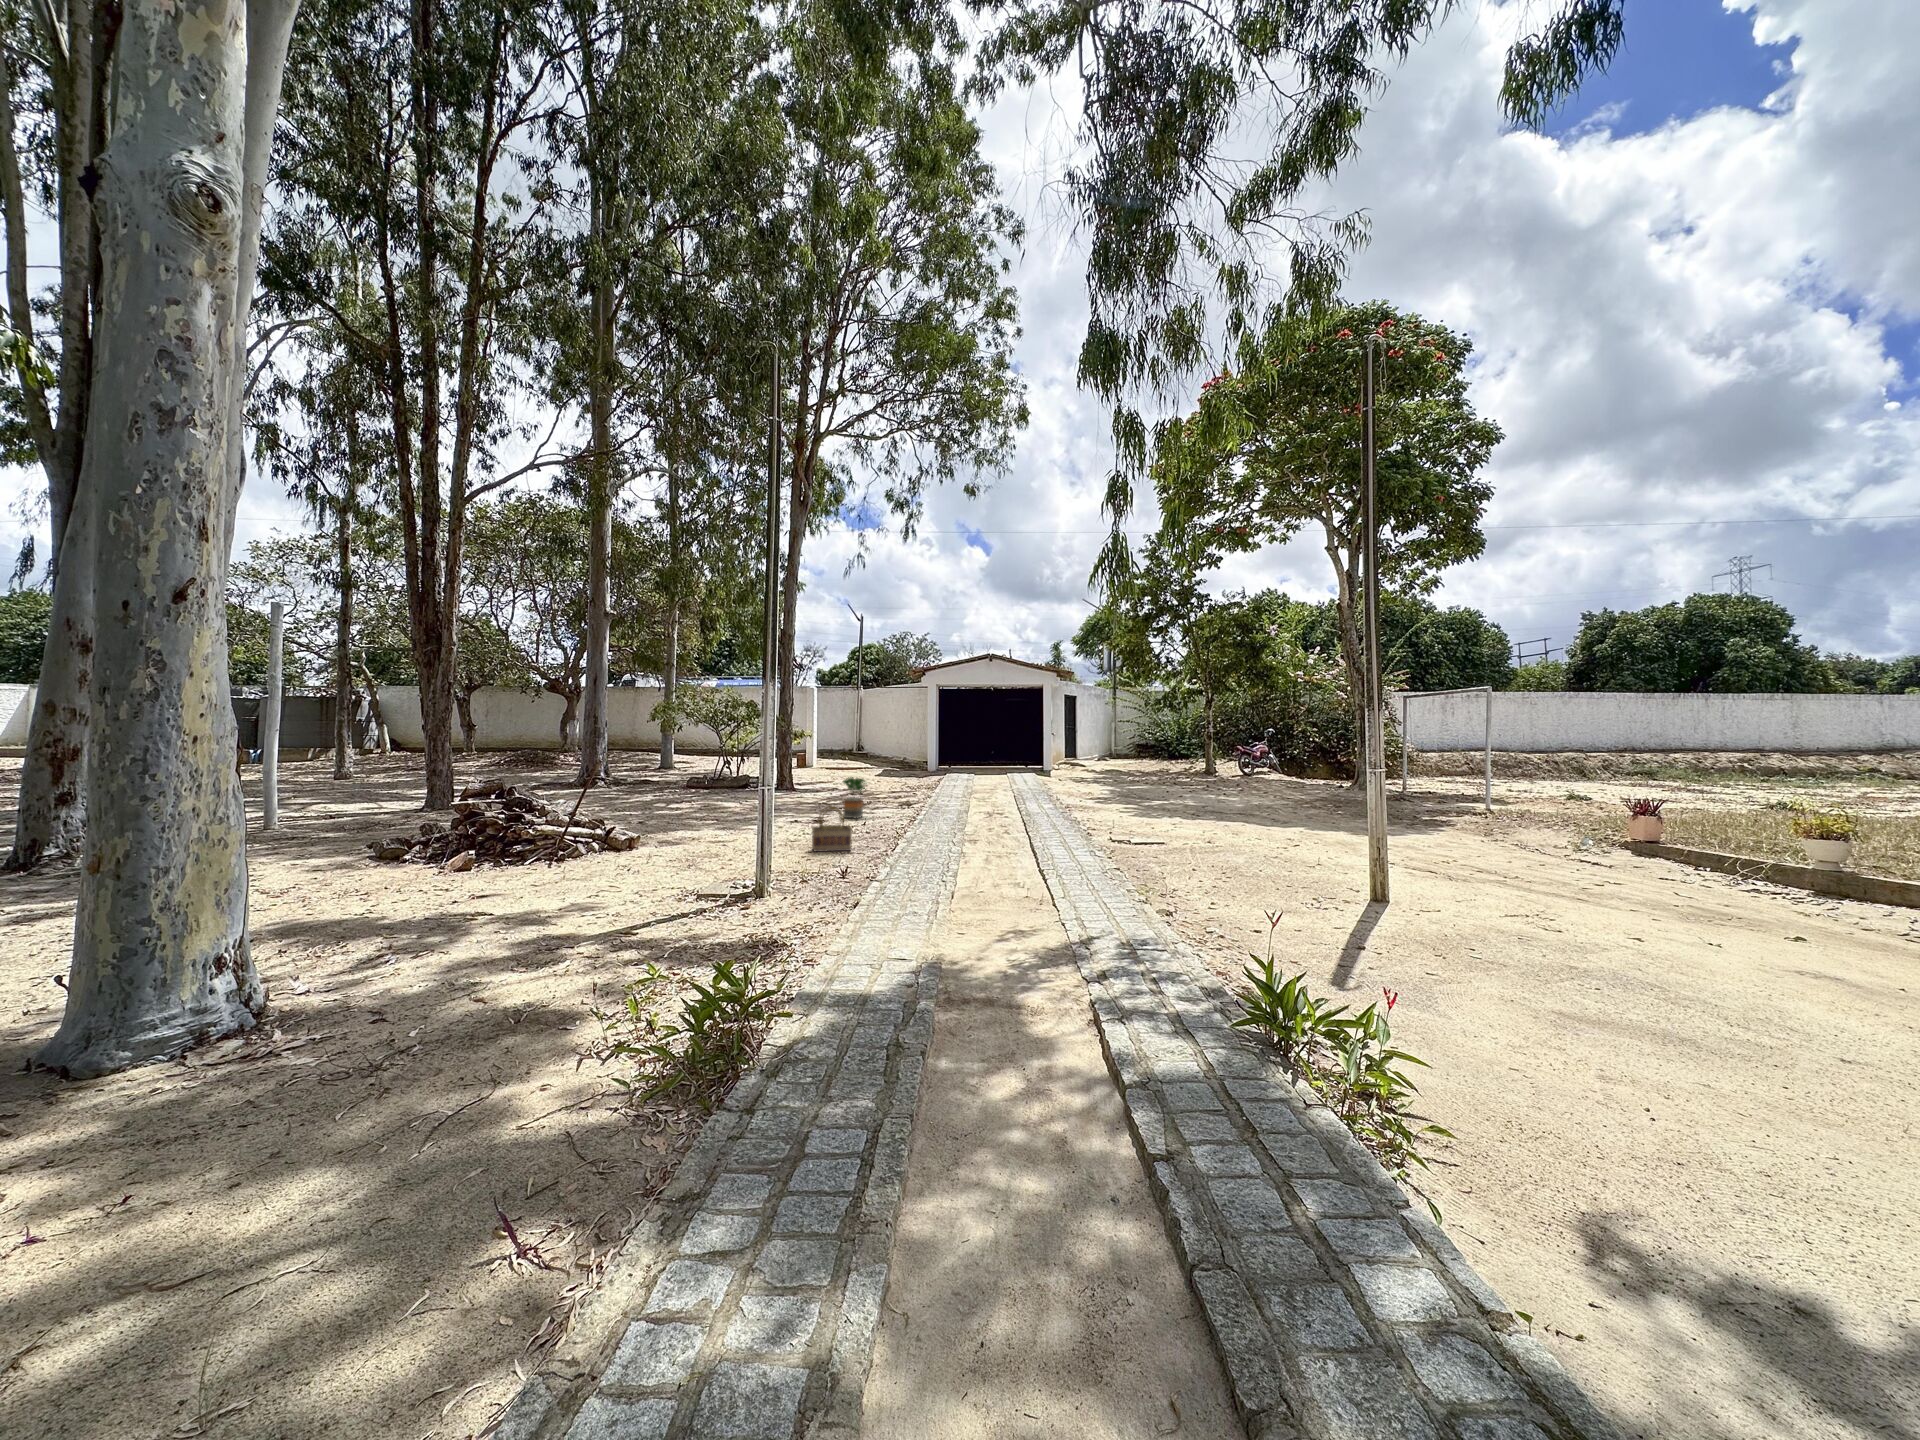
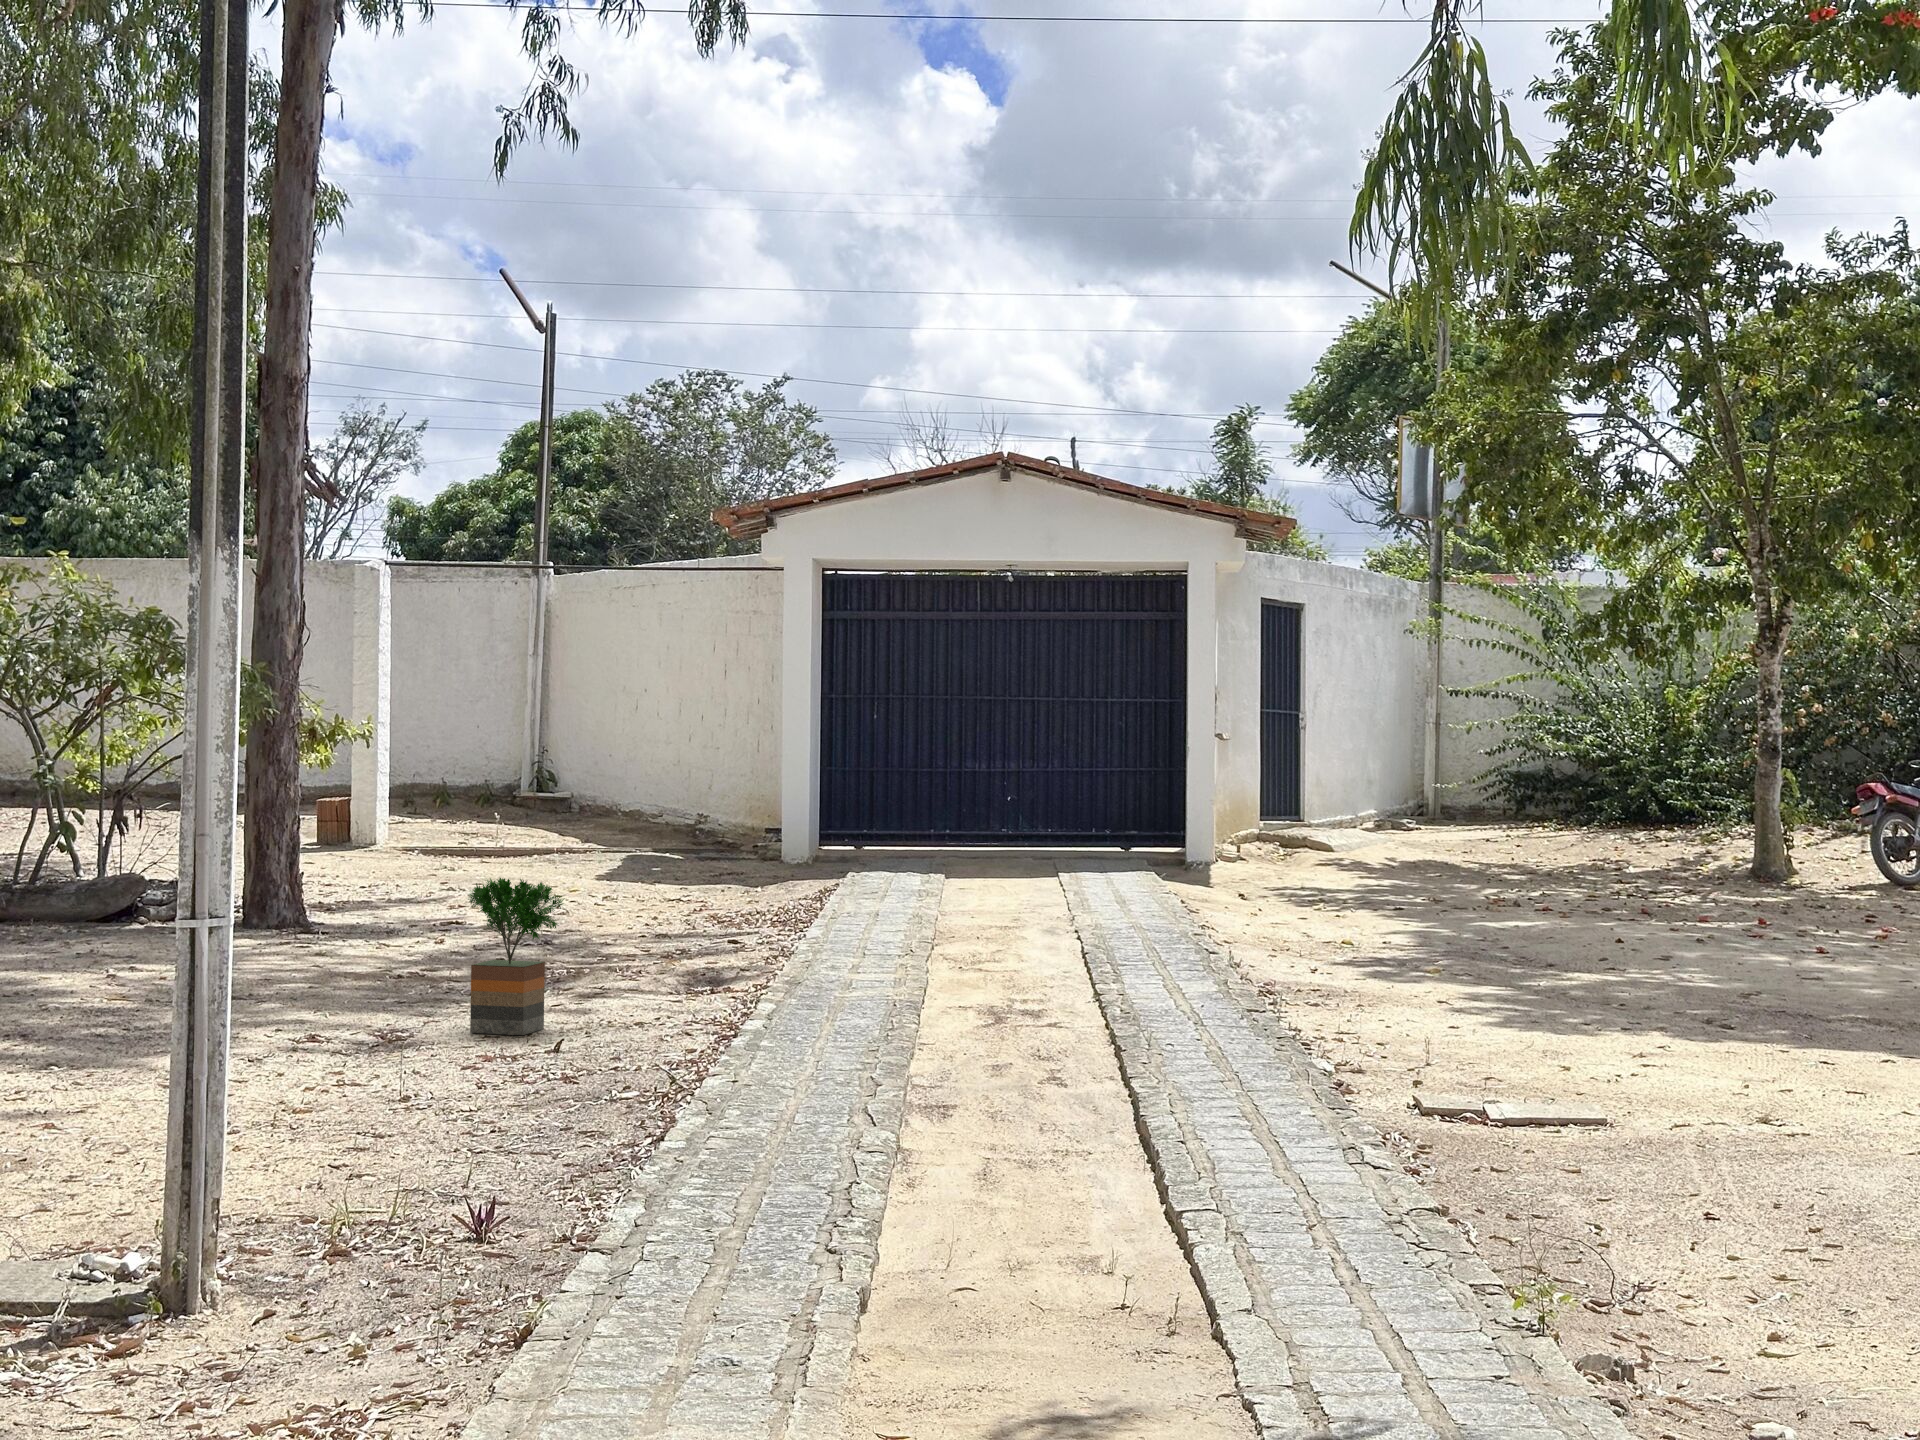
basket: present [812,806,852,852] -> none [331,988,493,1173]

